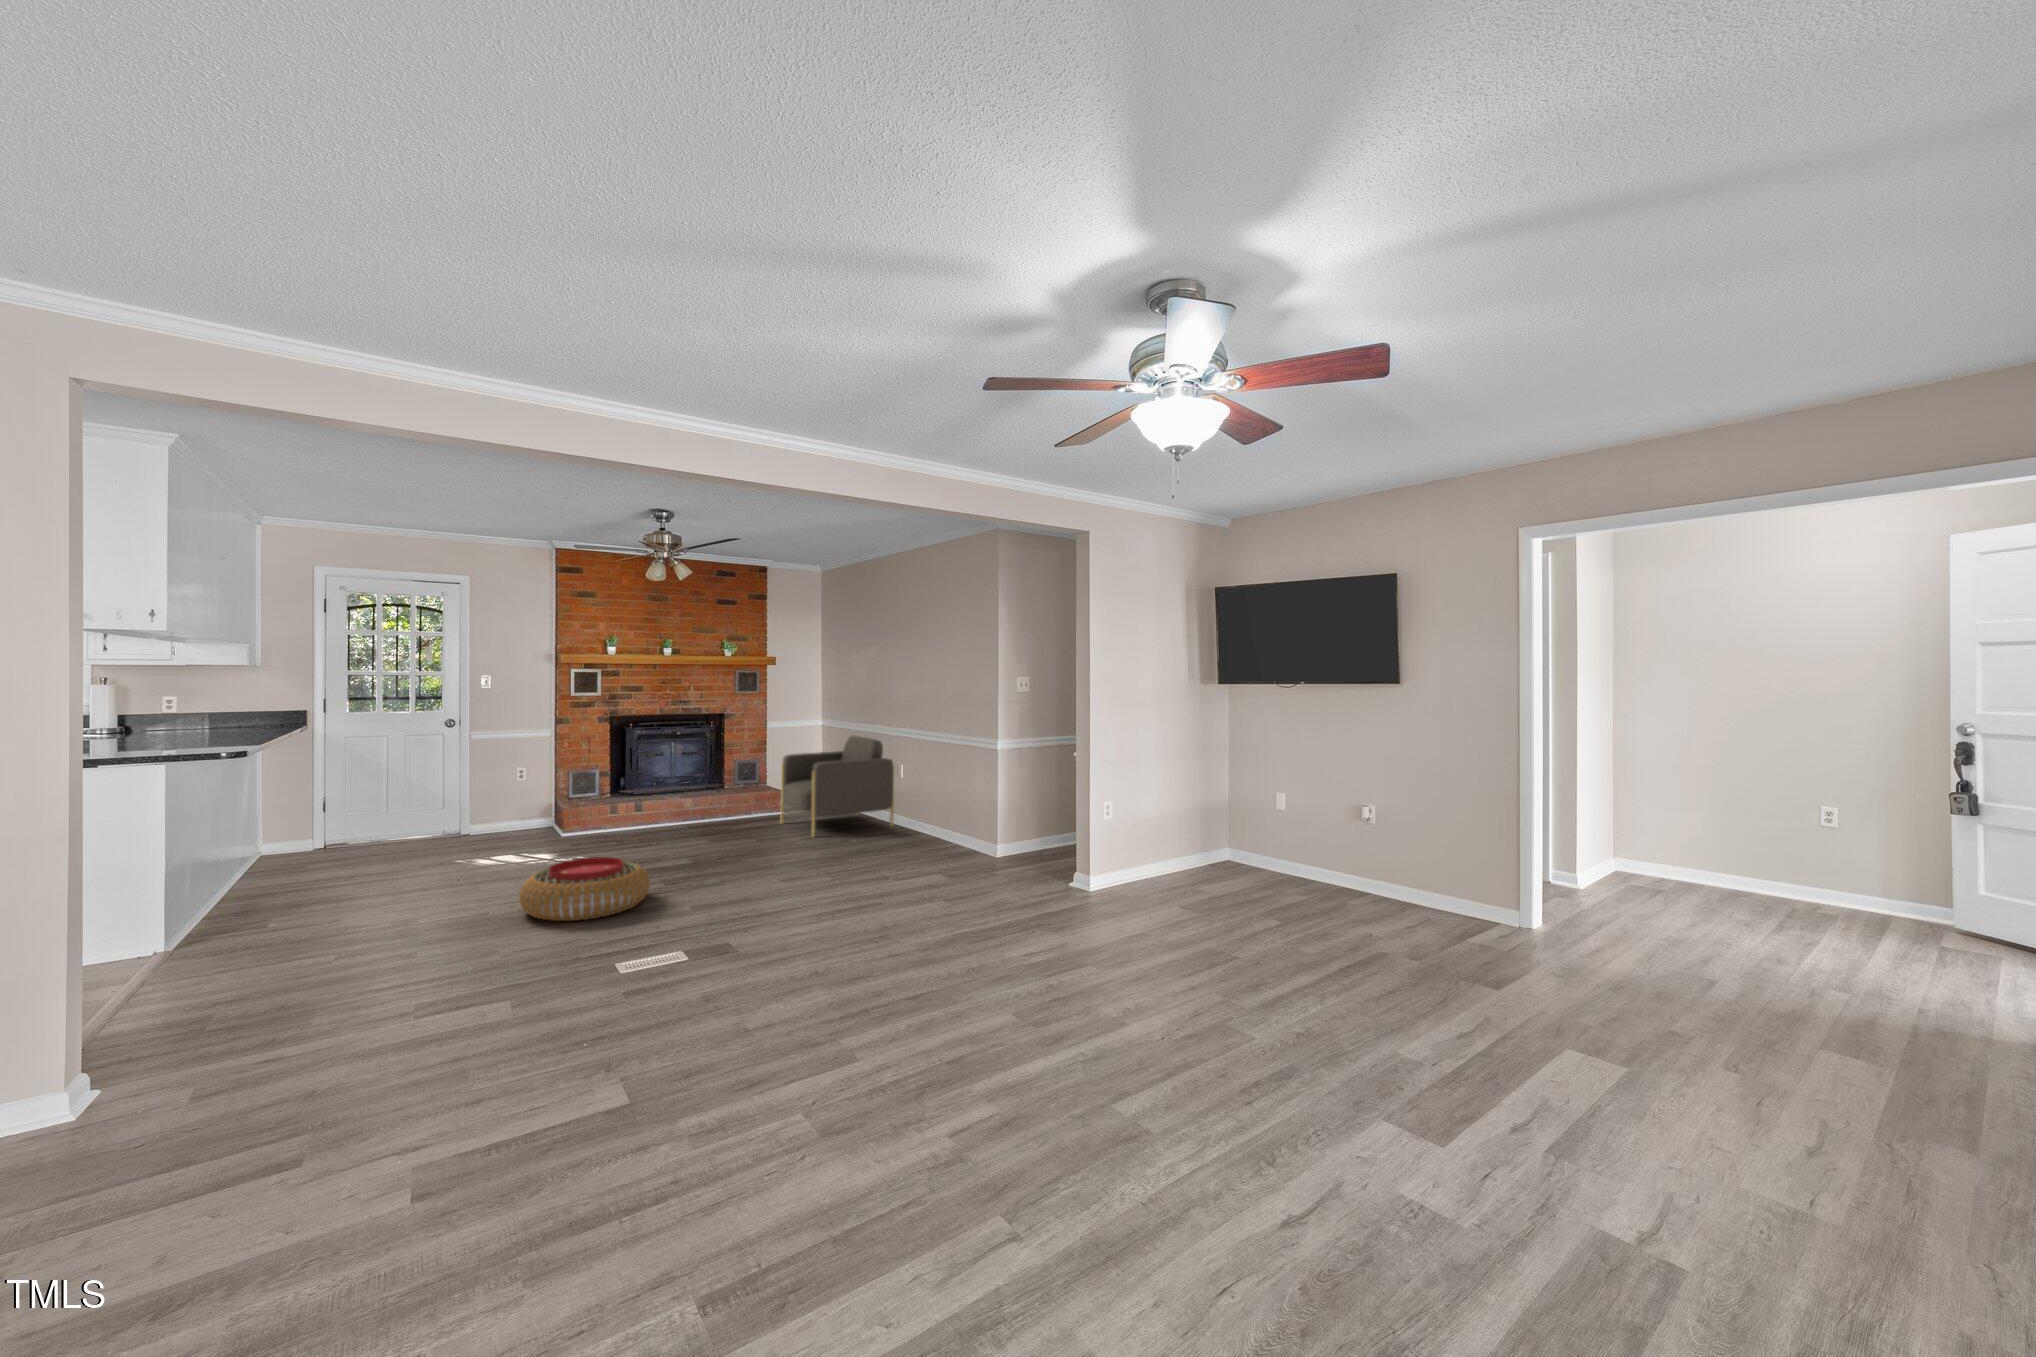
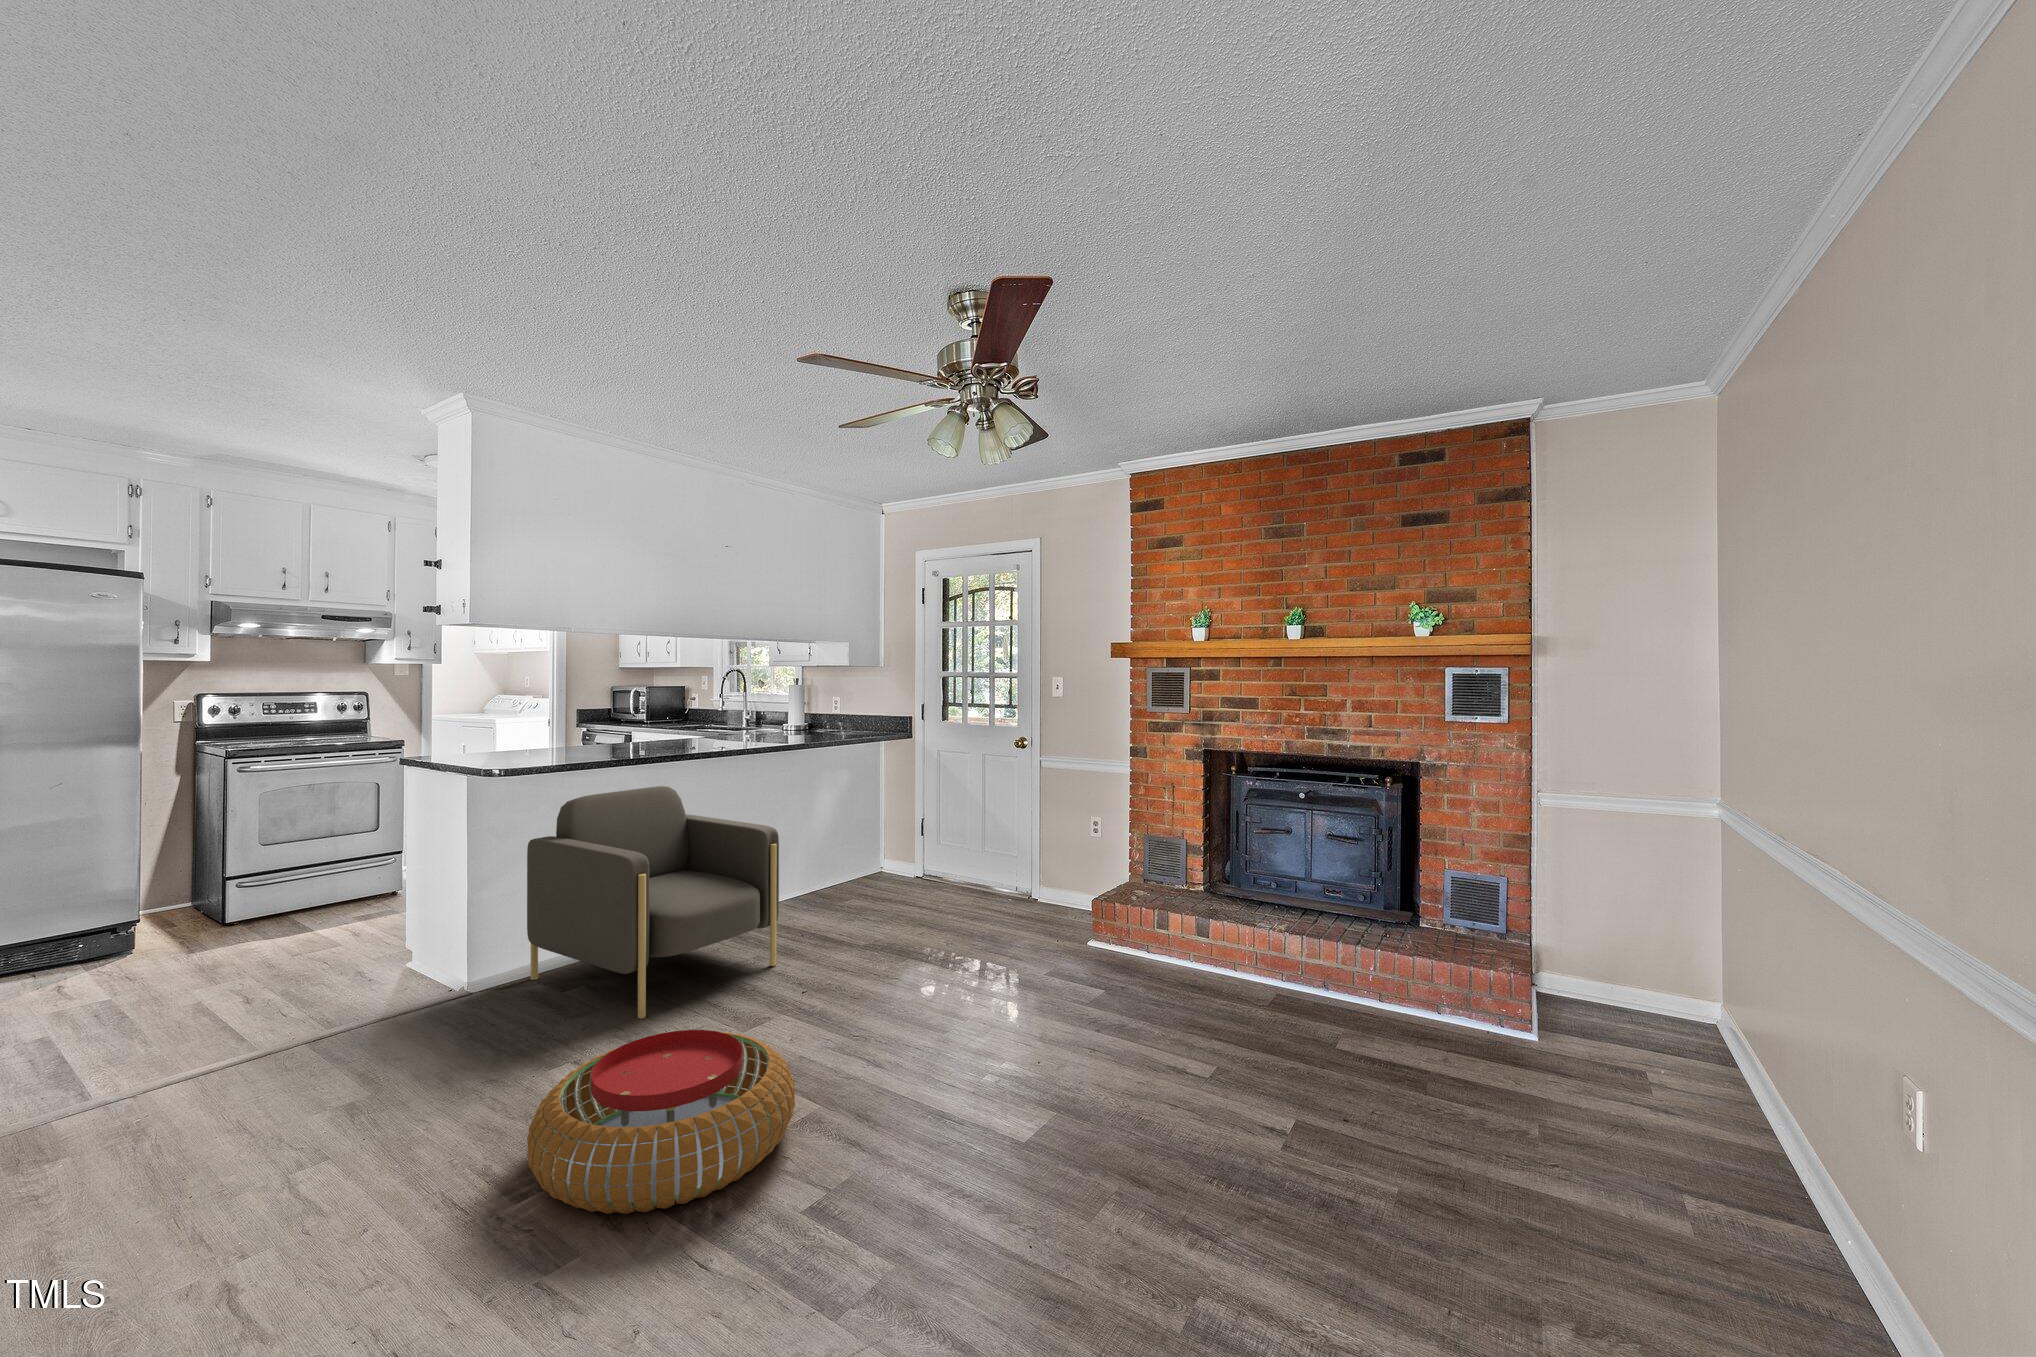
armchair: present [780,735,894,837] -> present [527,786,779,1019]

